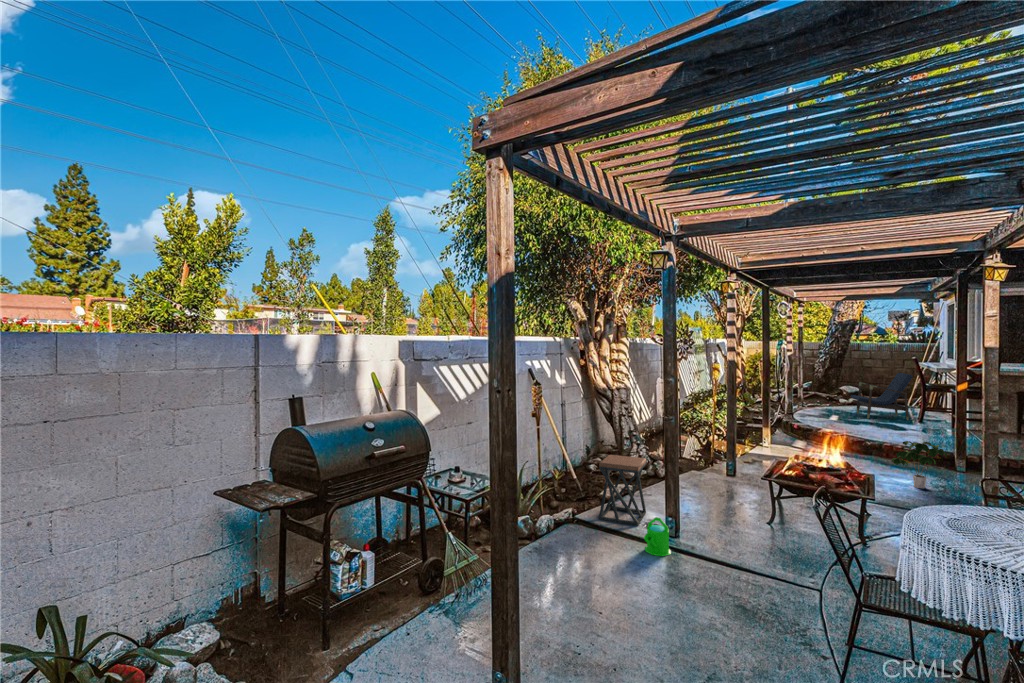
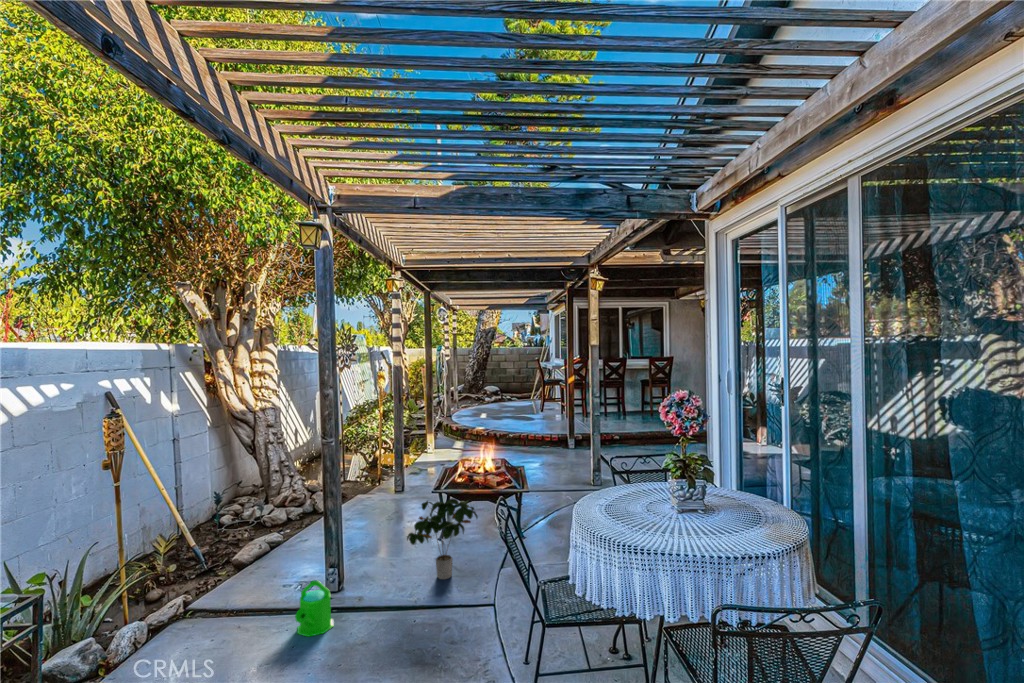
lounge chair: present [851,373,913,420] -> none [498,371,542,414]
potted plant: present [892,441,947,489] -> present [407,499,478,579]
stool: present [599,455,646,526] -> none [227,498,300,601]

